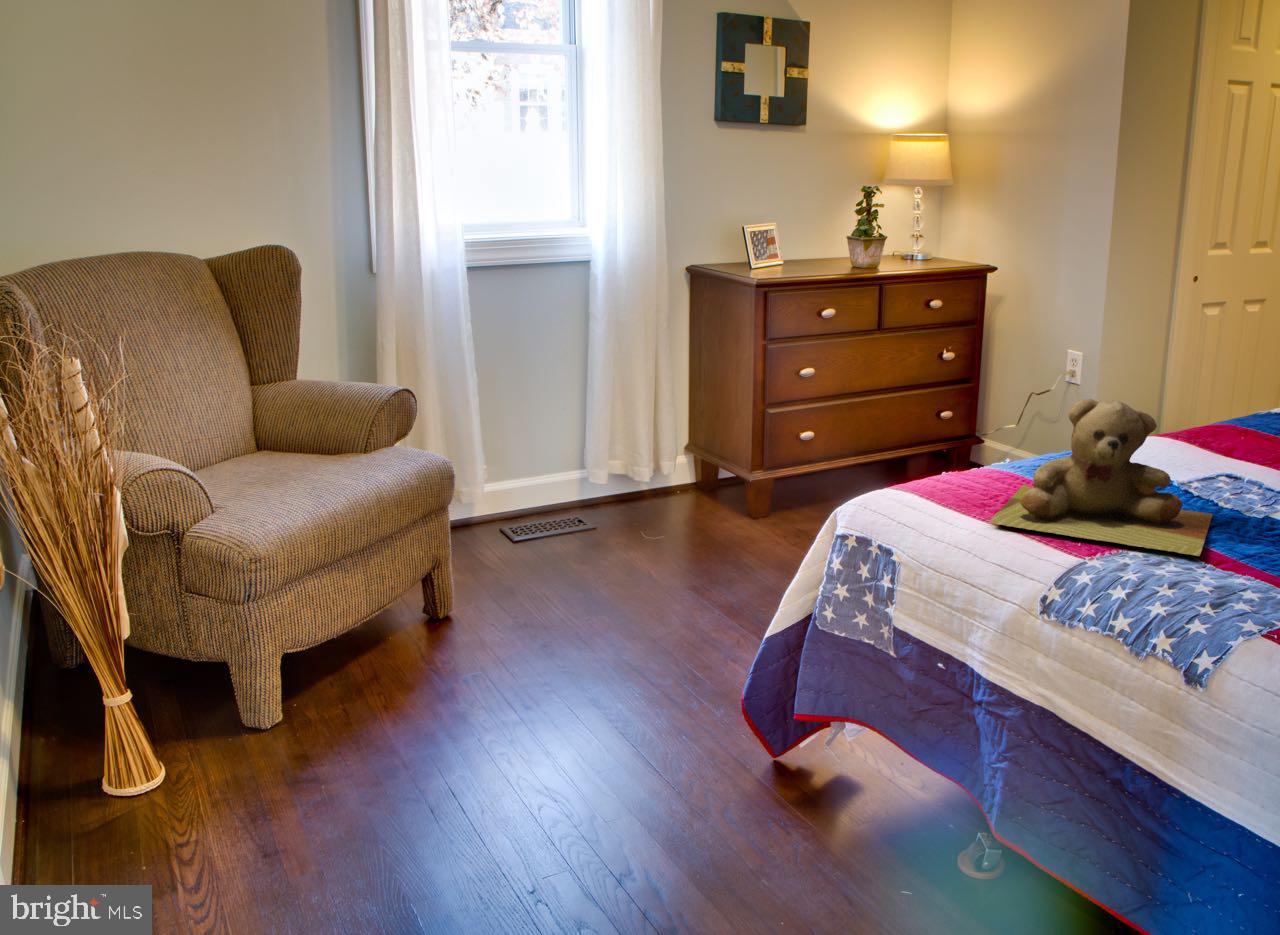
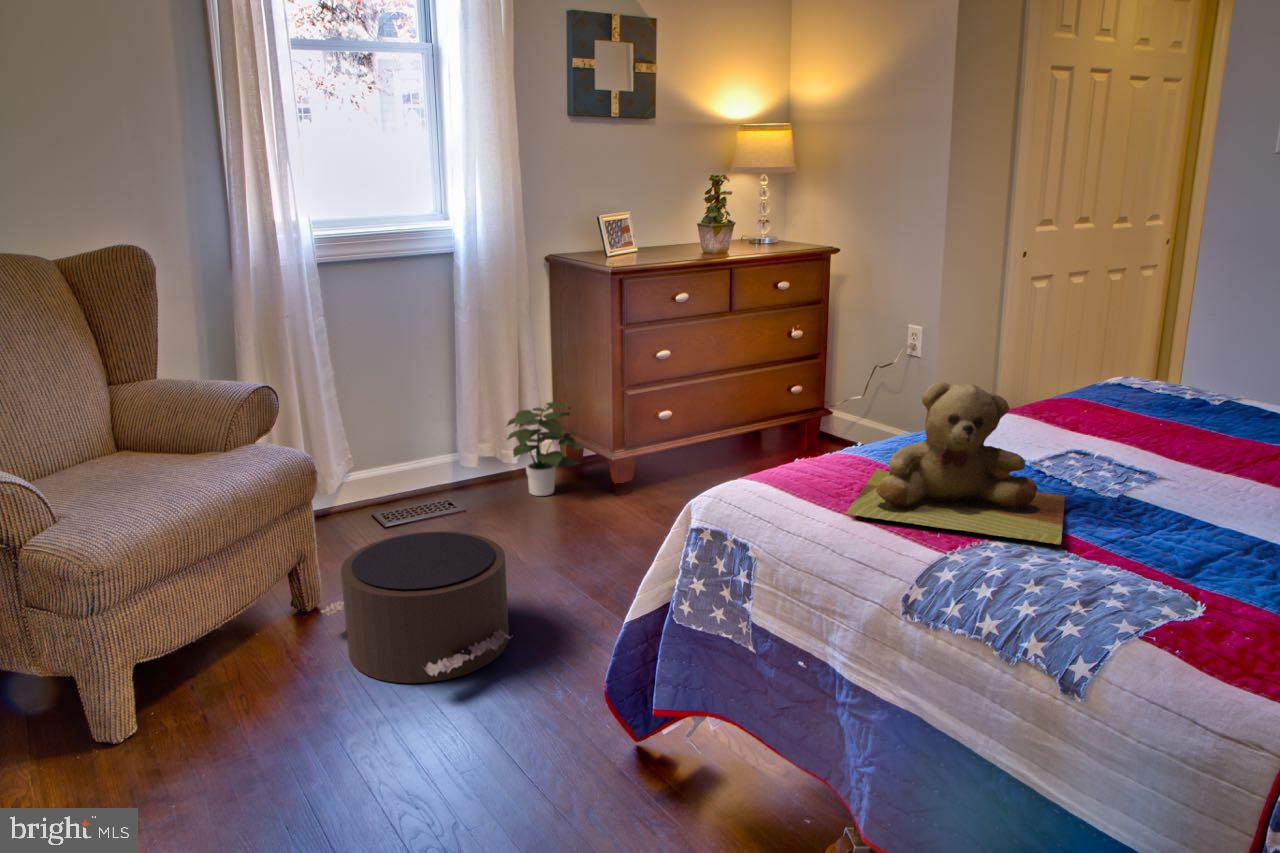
potted plant: none [641,419,727,515] -> present [507,402,586,496]
pouf: none [468,540,655,681] -> present [321,531,513,683]

